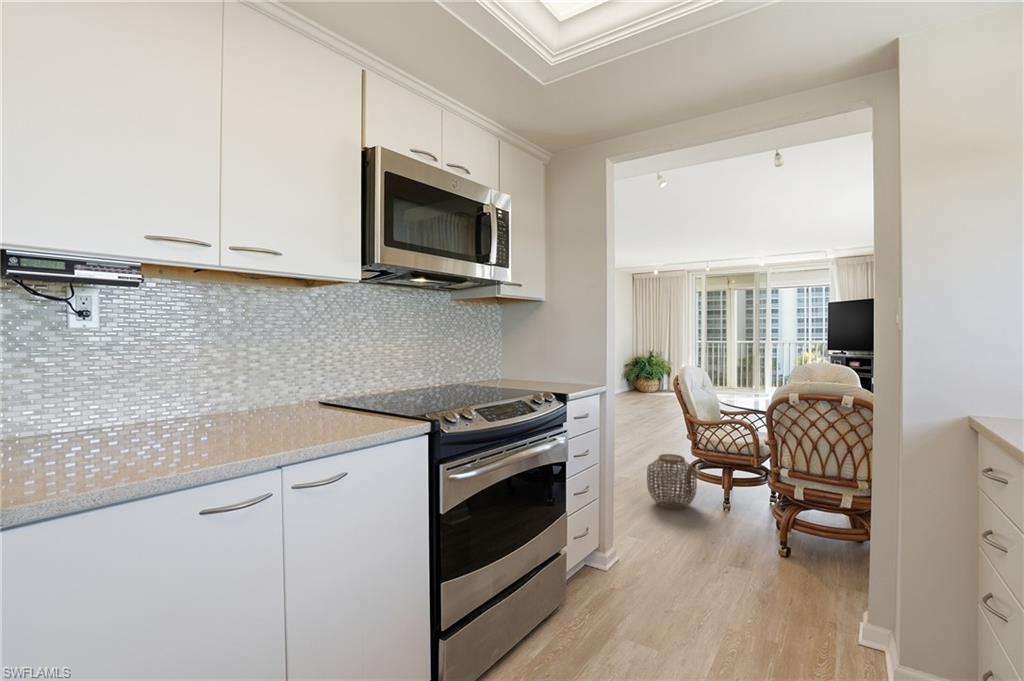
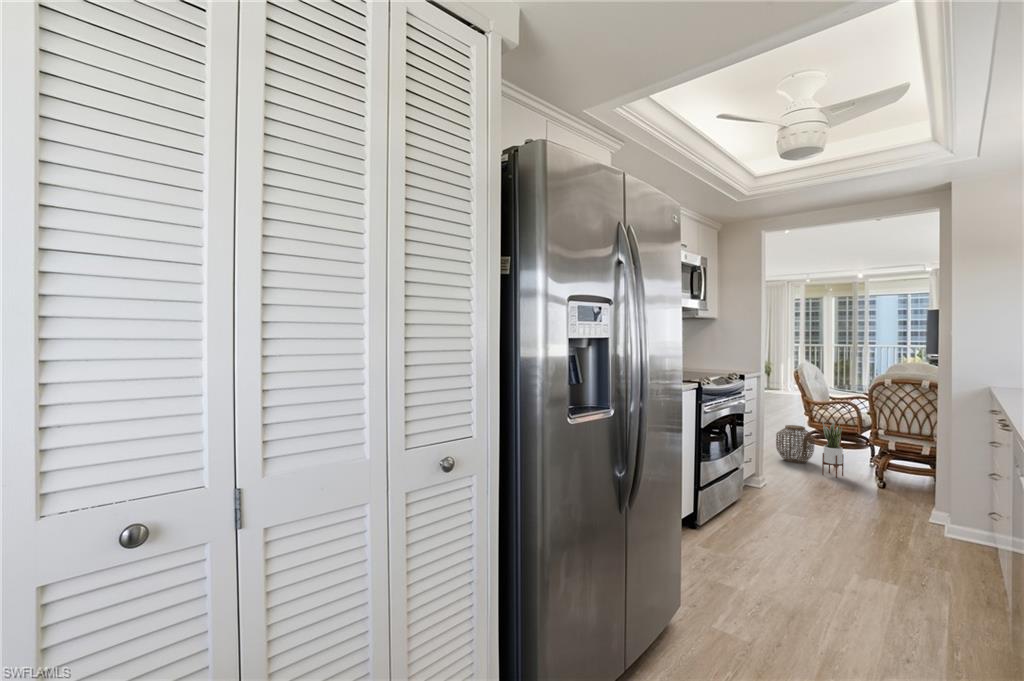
potted plant: none [703,453,733,541] -> present [822,421,844,478]

